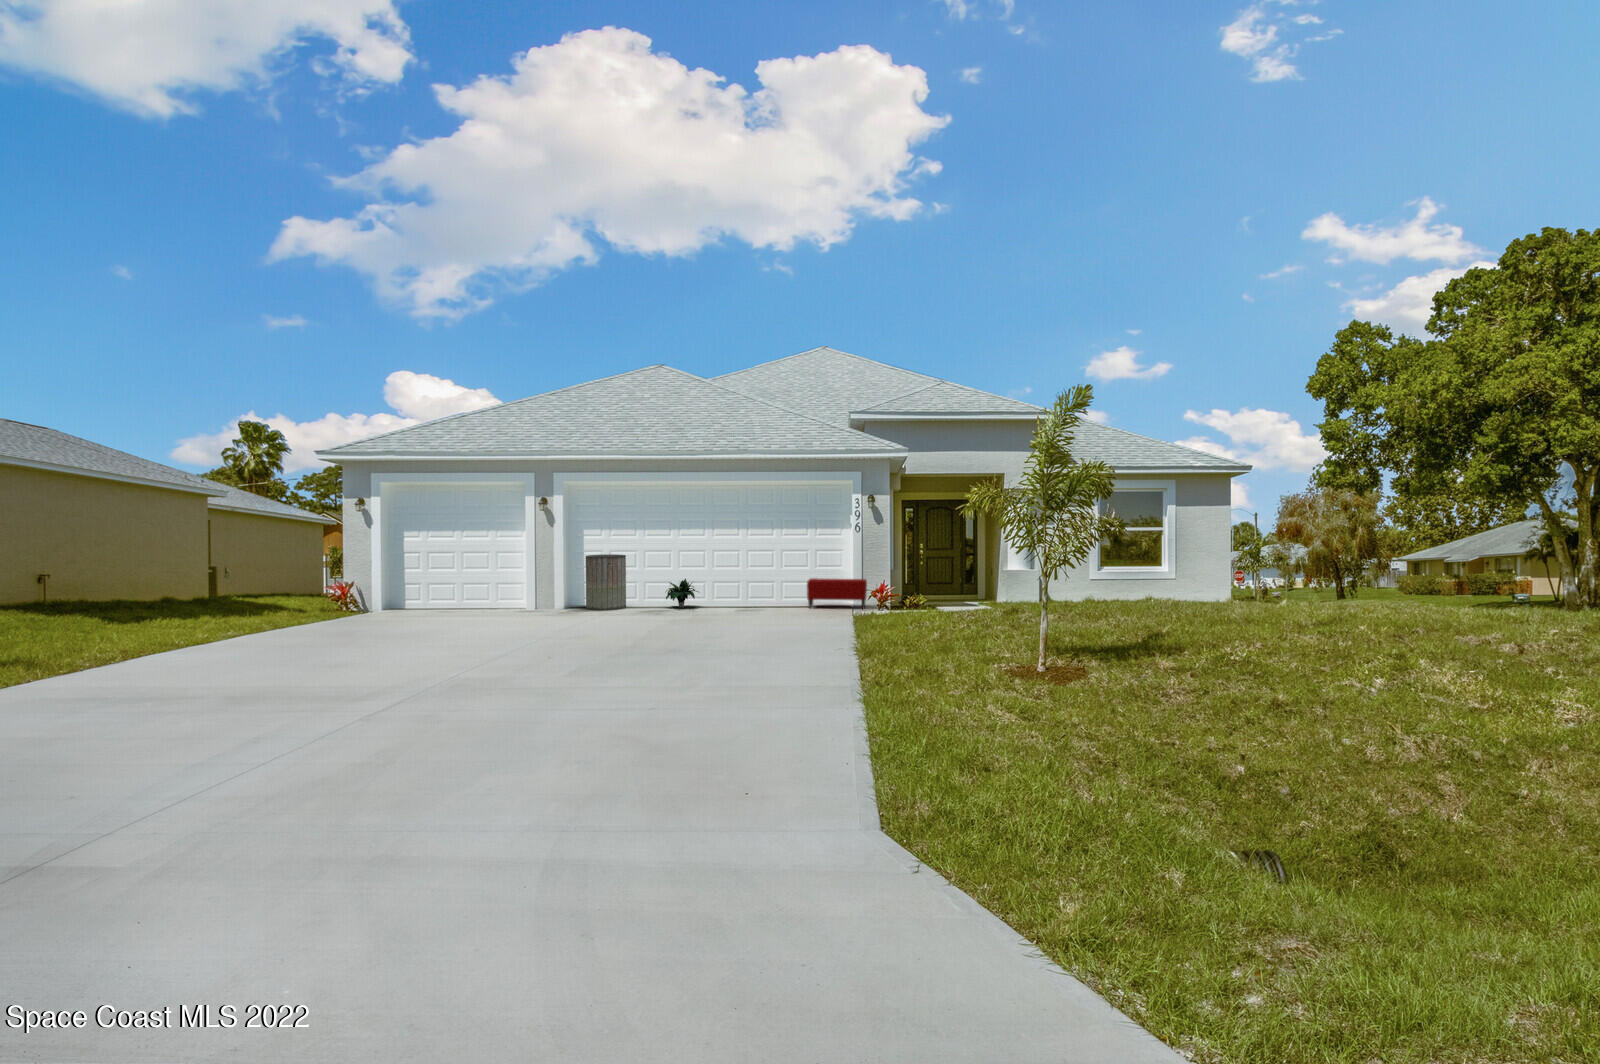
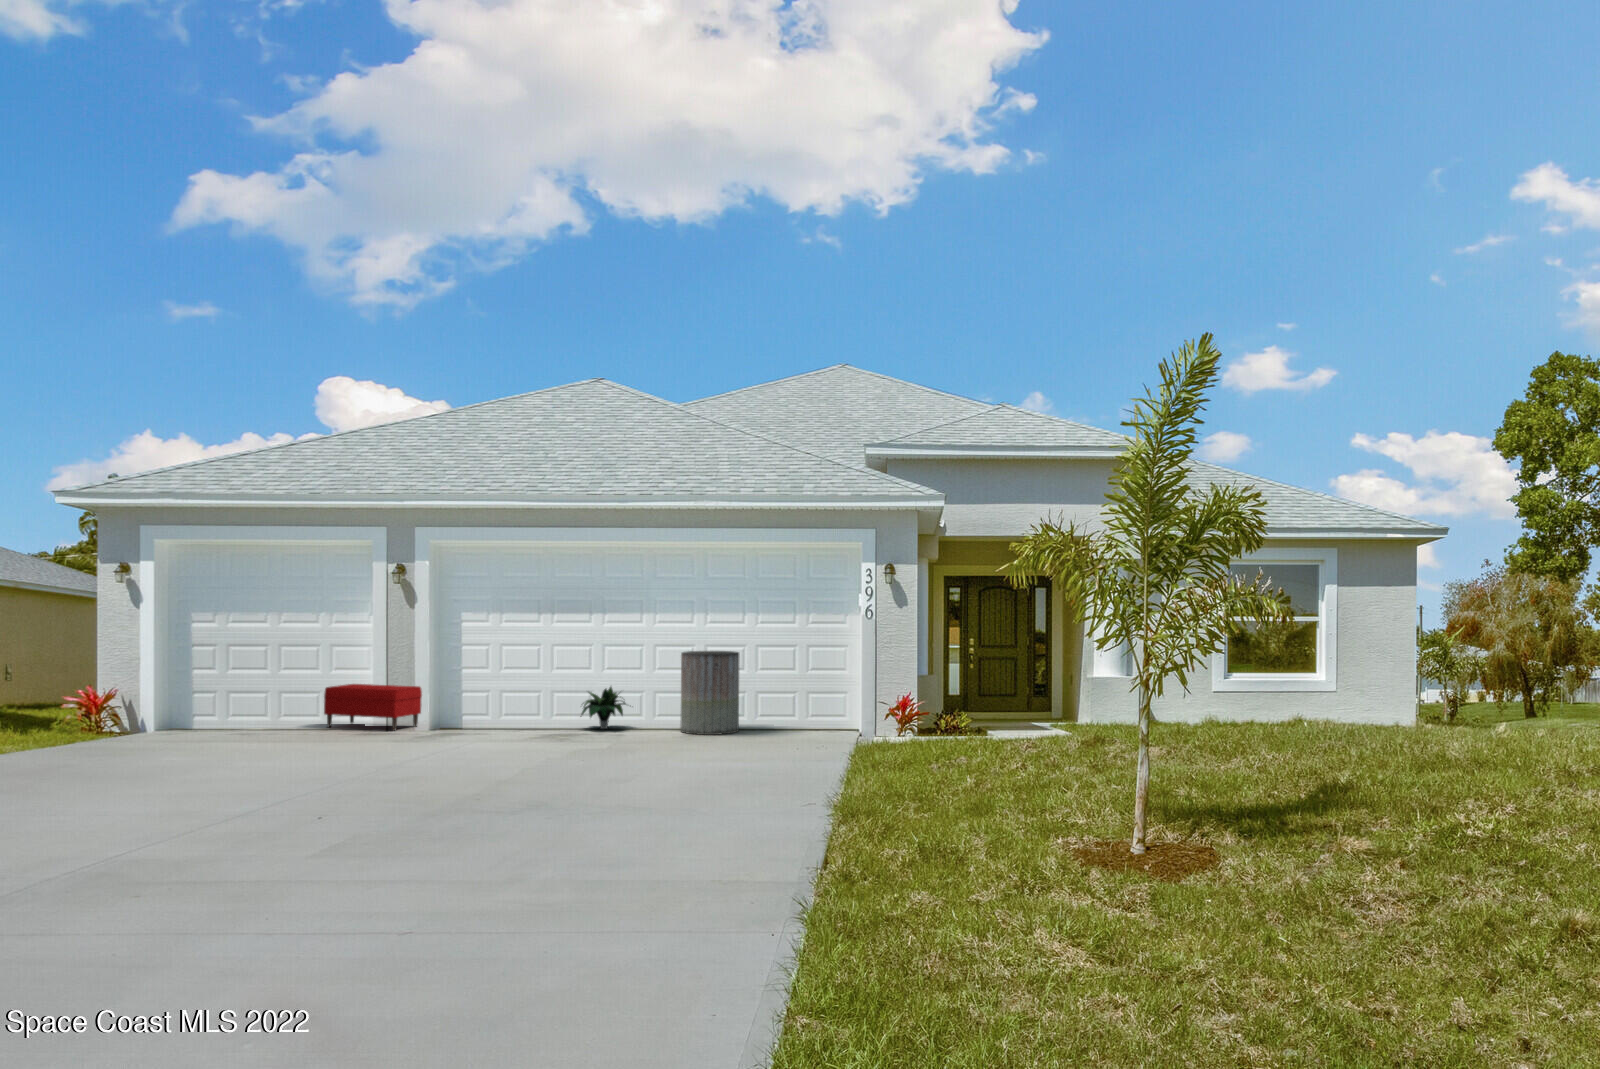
trash can: present [586,554,626,610] -> present [680,651,739,735]
bench: present [807,578,867,609] -> present [324,684,422,731]

